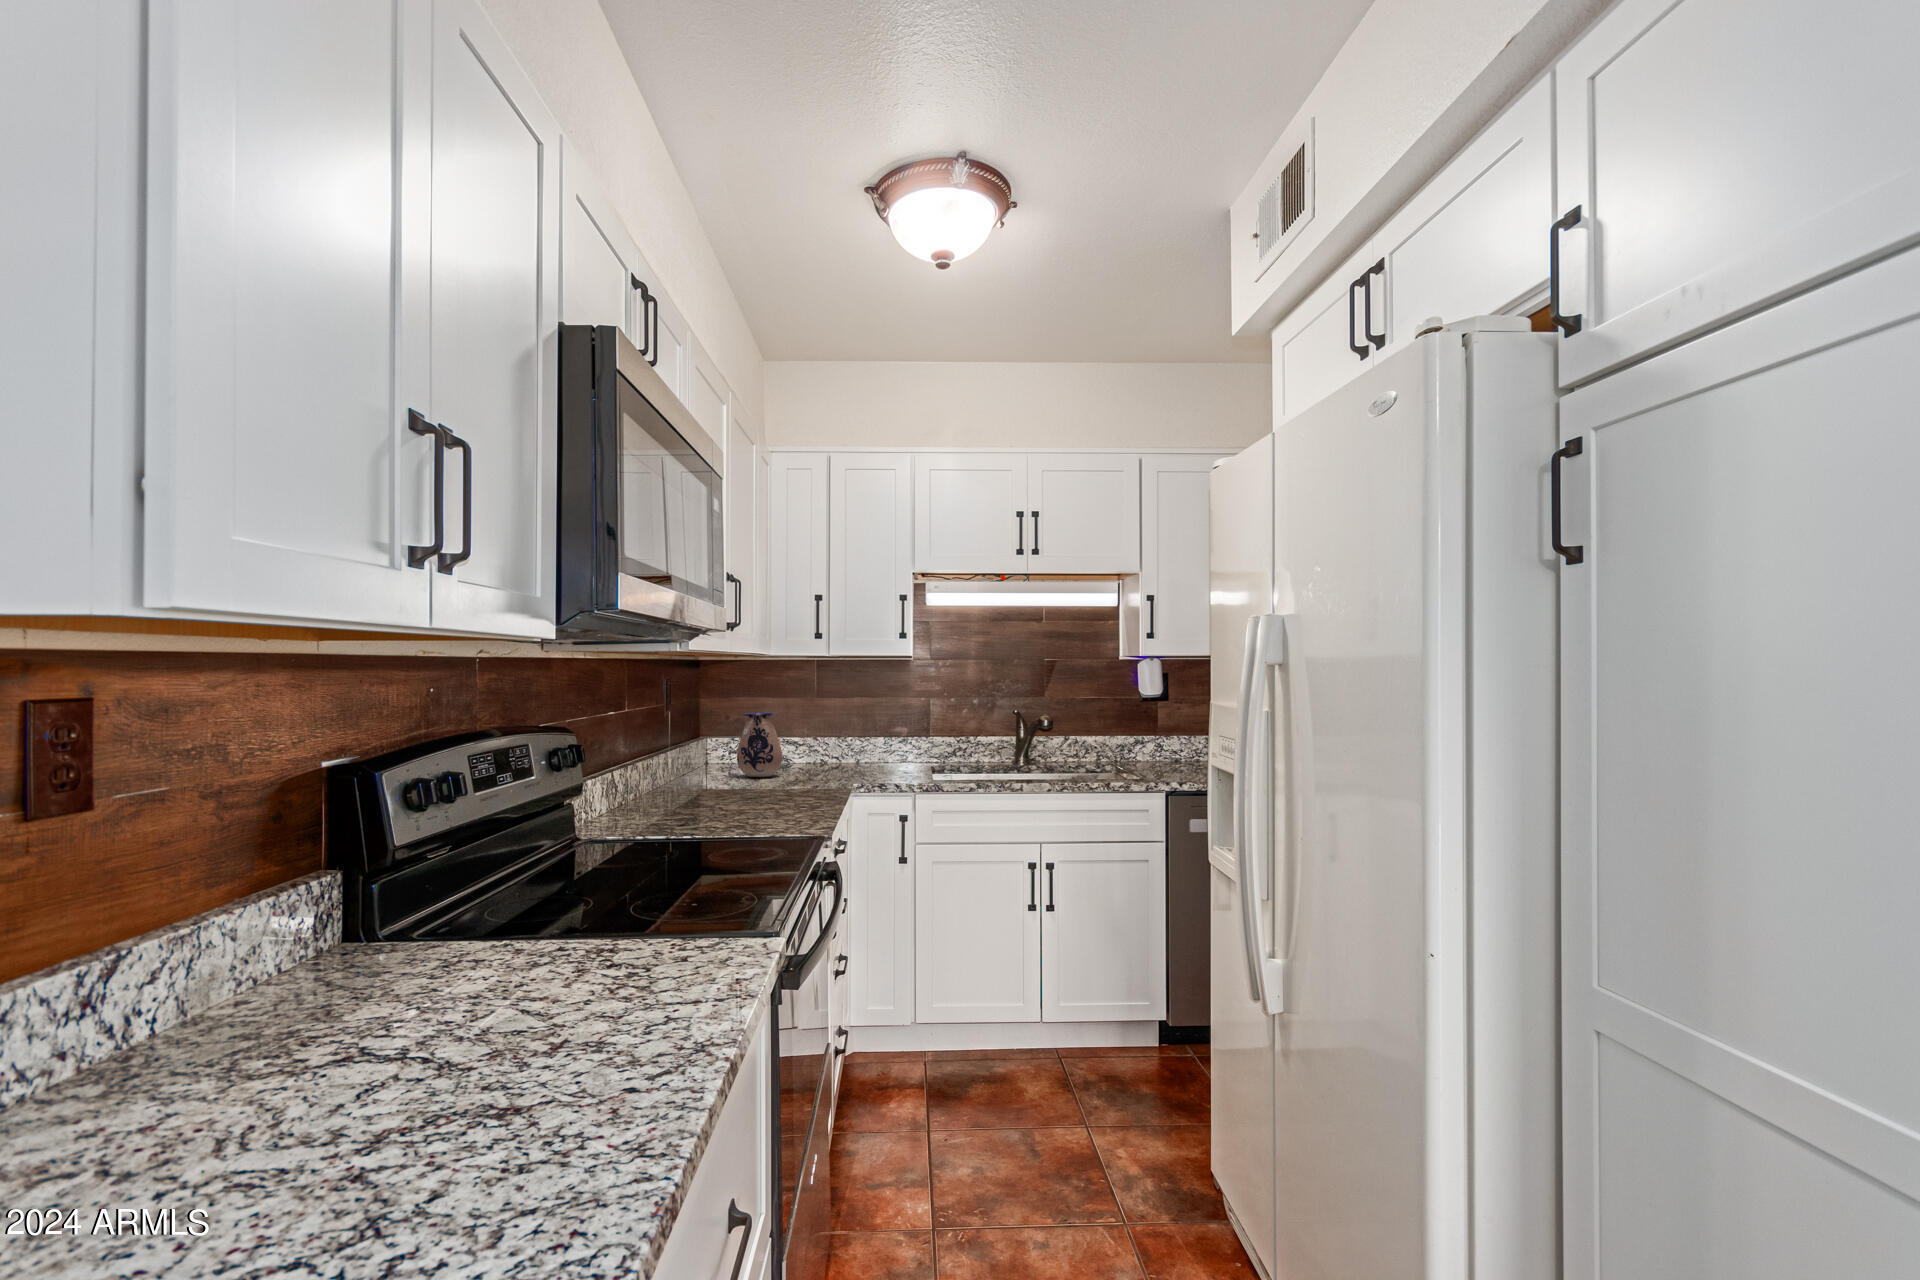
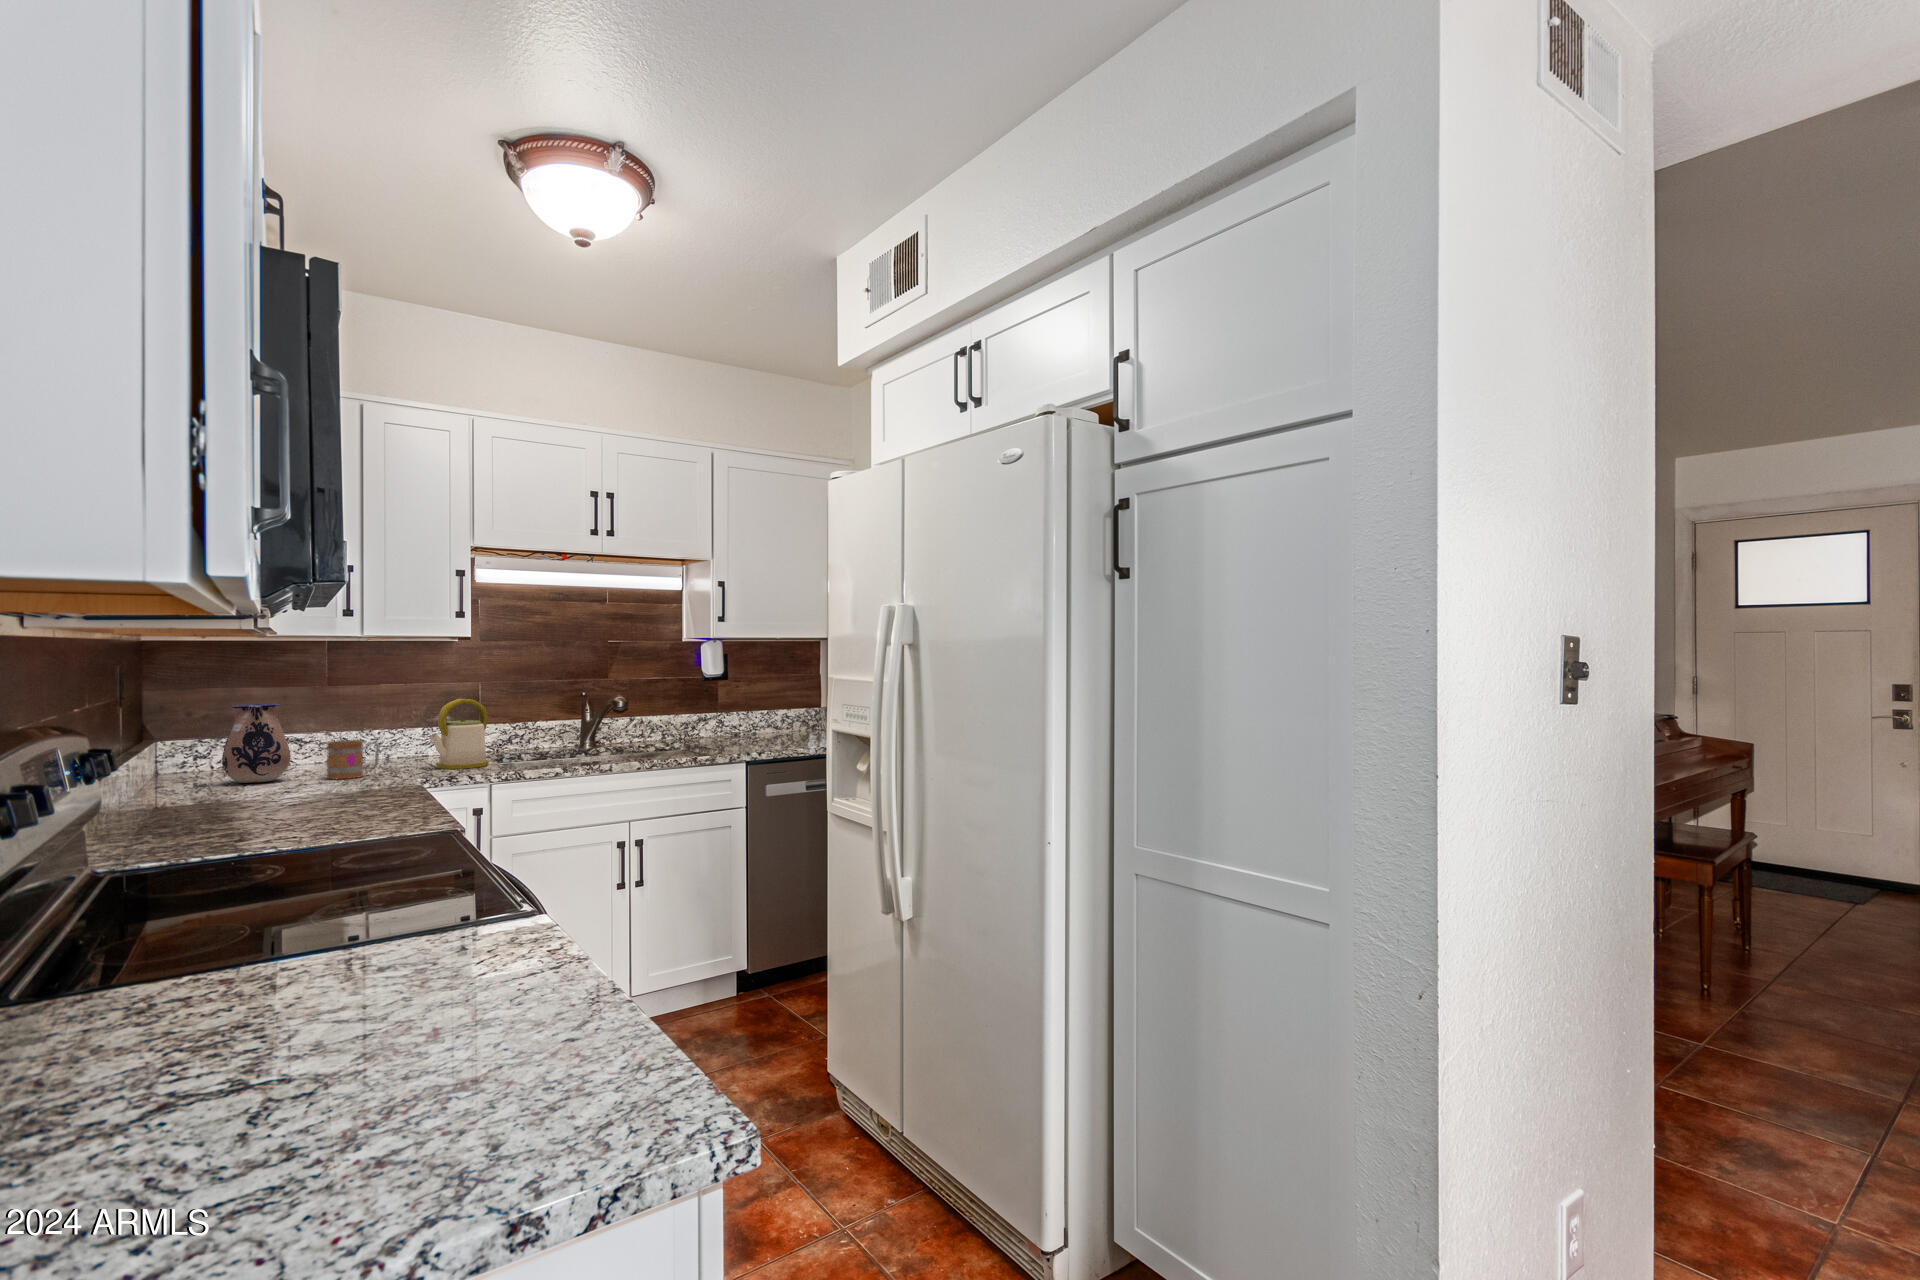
kettle: none [885,713,934,777] -> present [430,699,489,769]
mug: none [805,746,844,779] -> present [327,740,379,779]

